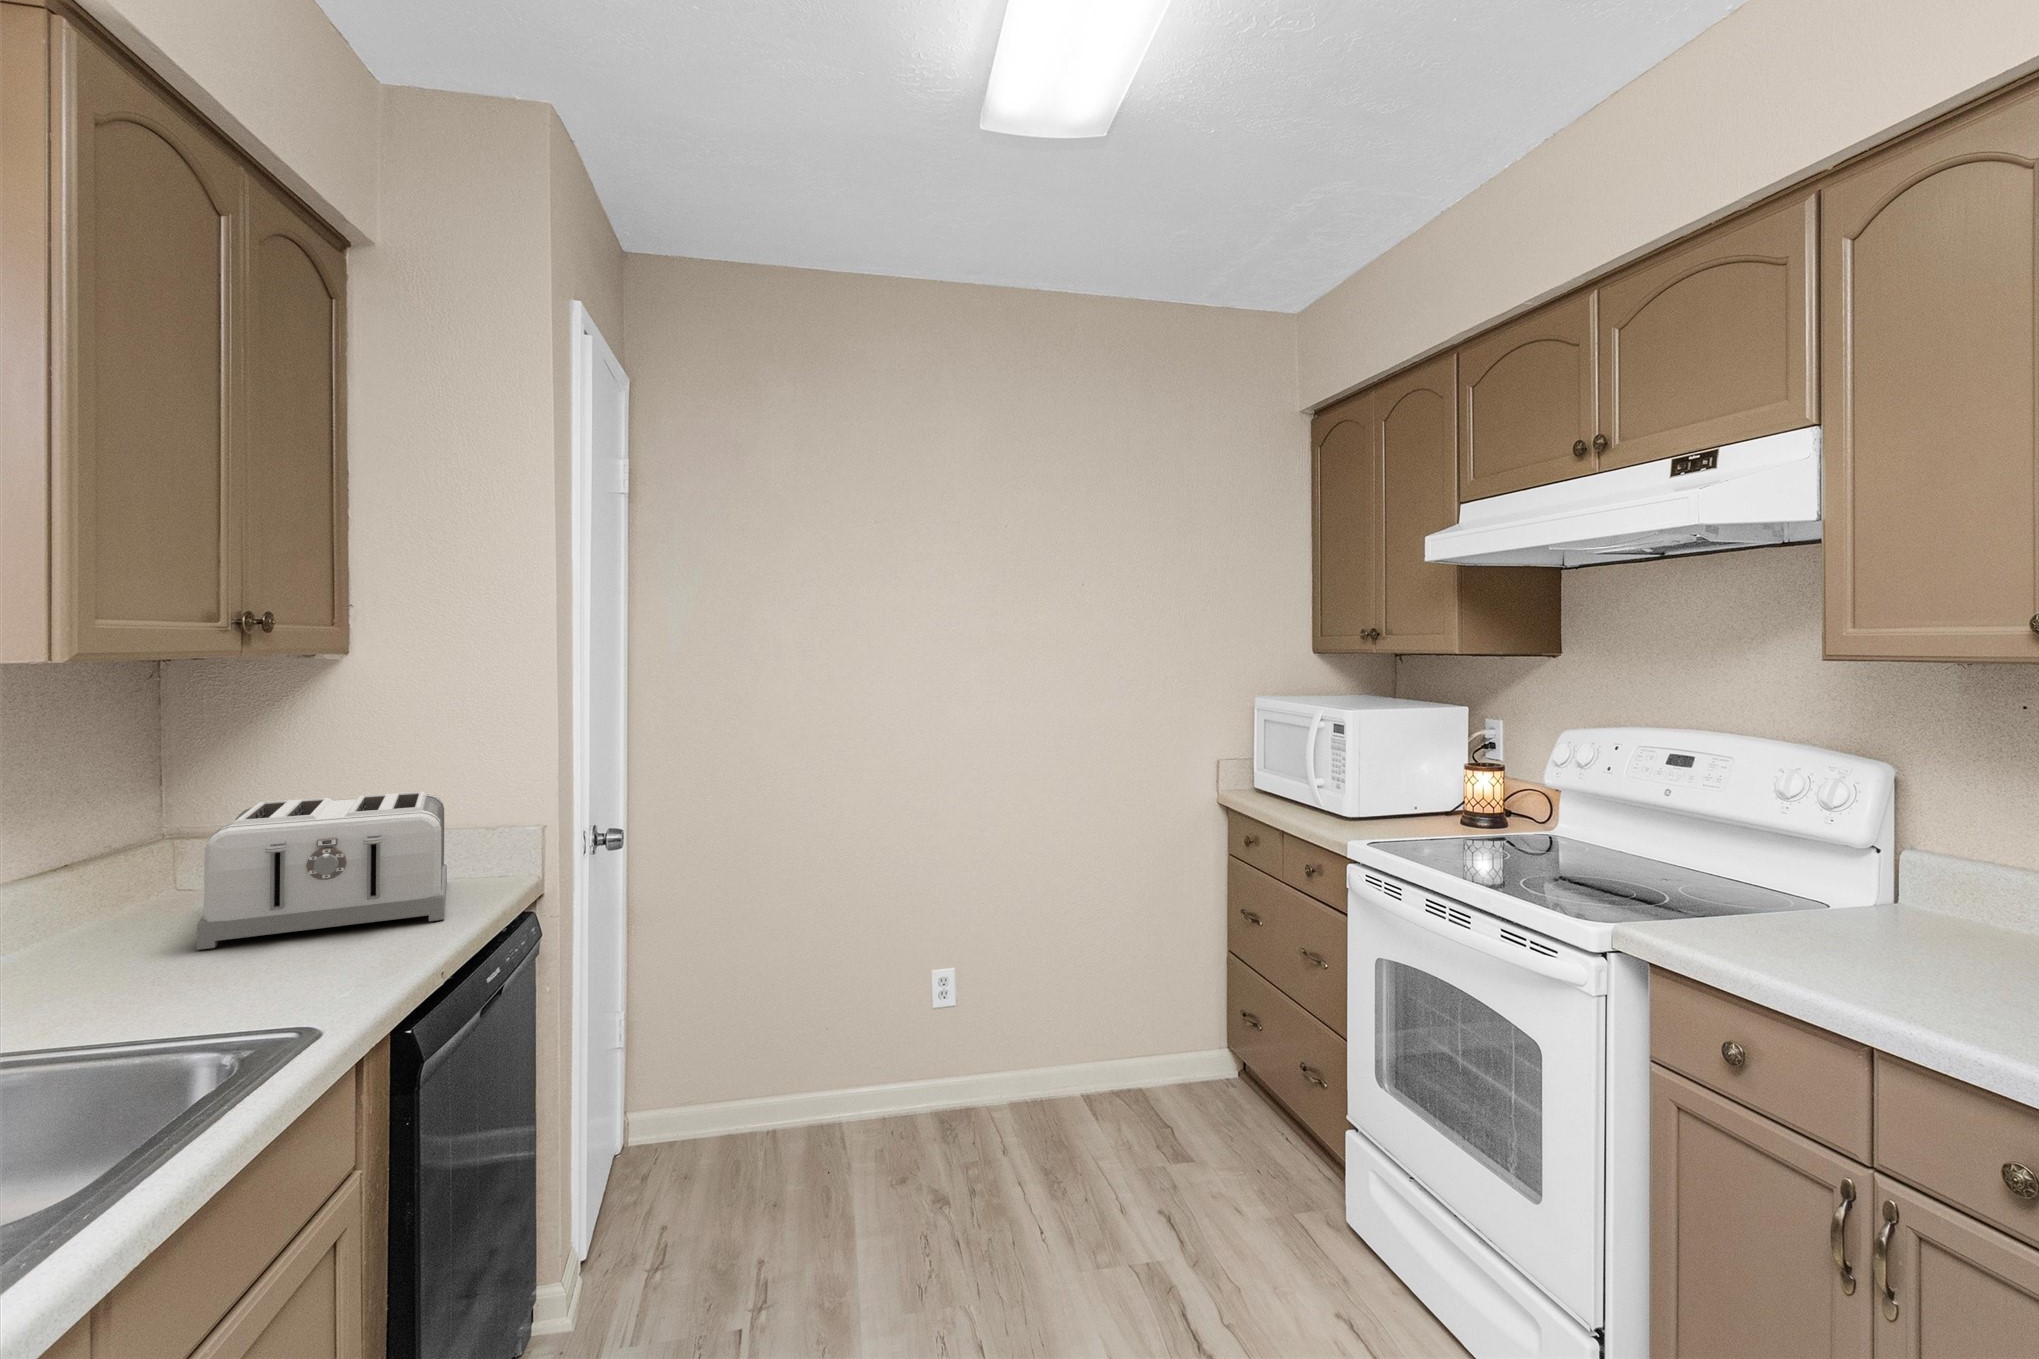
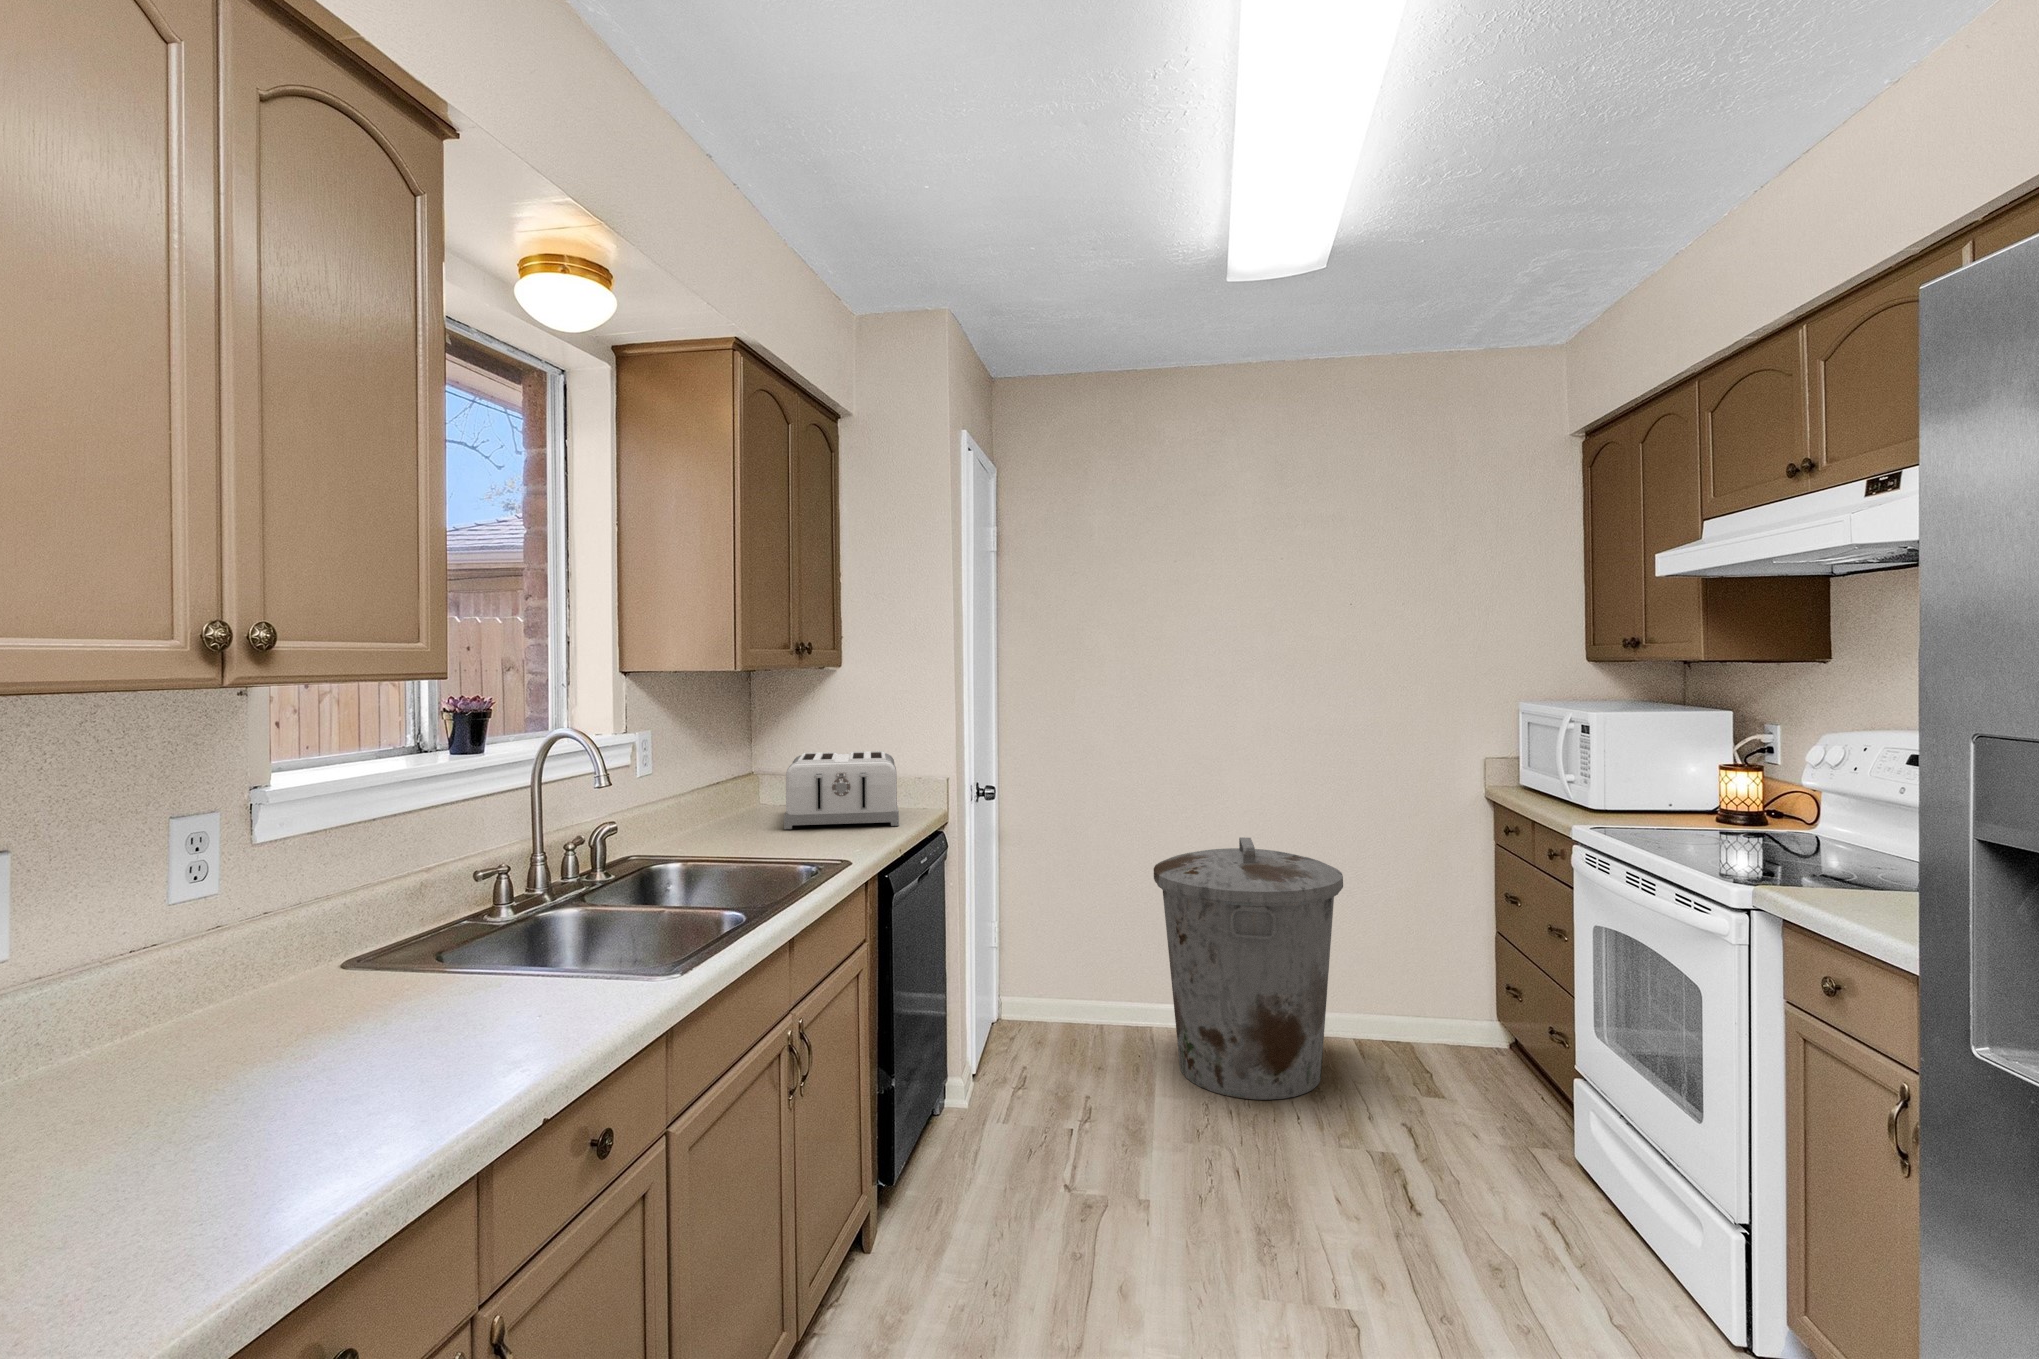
trash can: none [850,871,1085,1214] -> present [1154,837,1343,1100]

